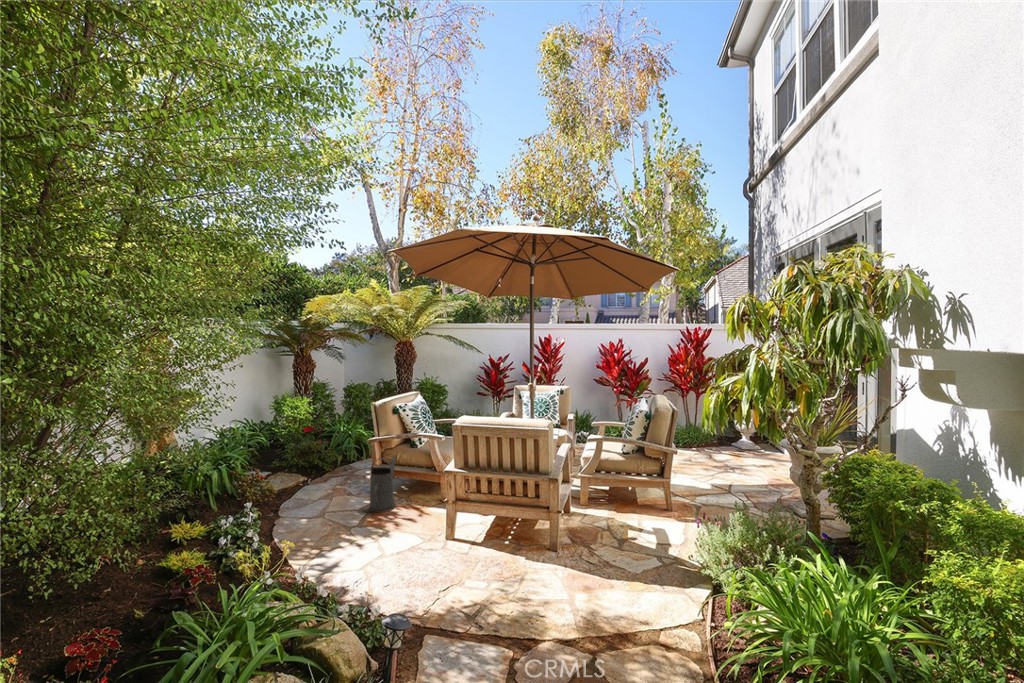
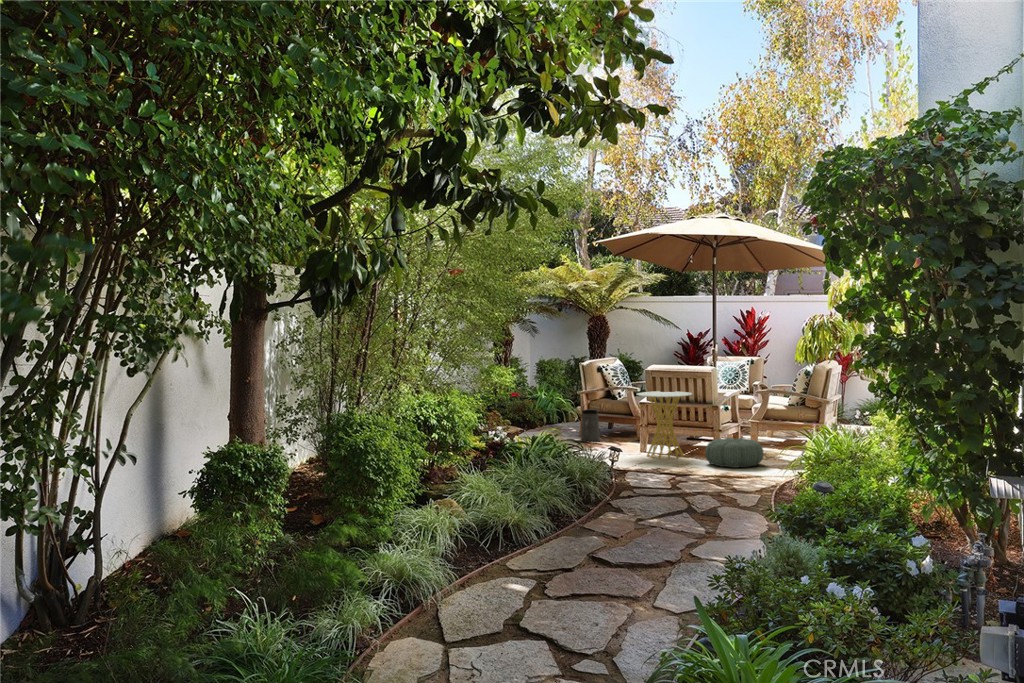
side table: none [440,456,522,569] -> present [637,391,692,459]
pouf: none [550,537,640,605] -> present [705,438,764,468]

